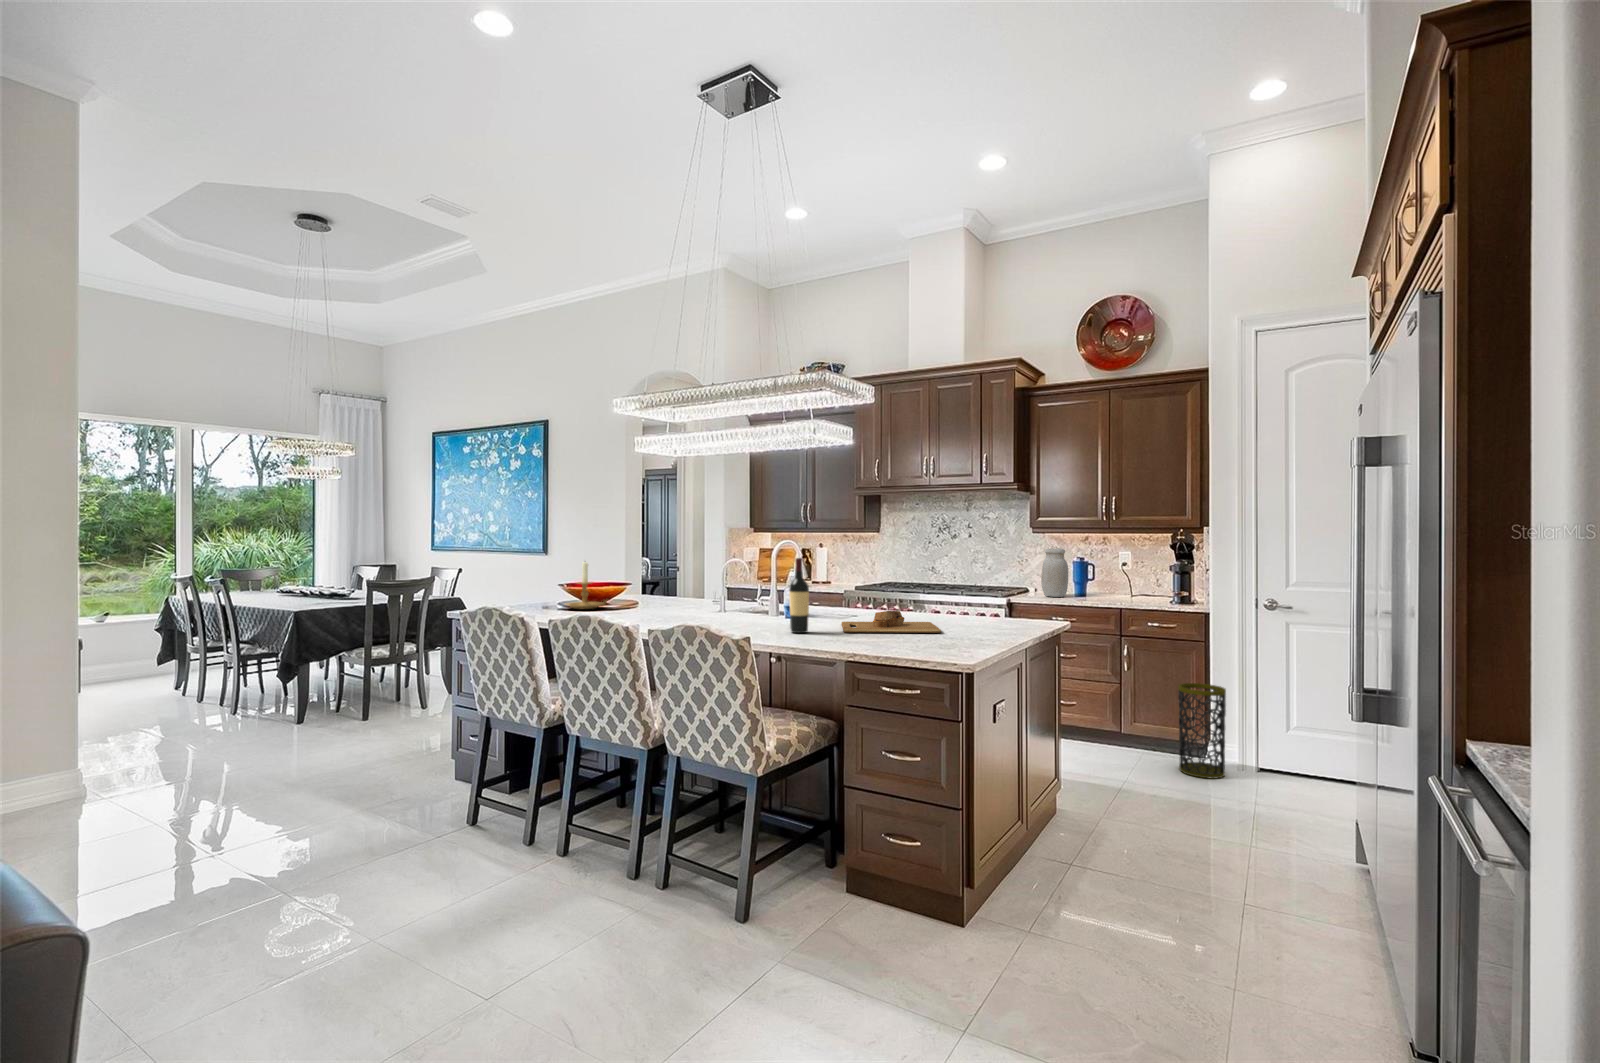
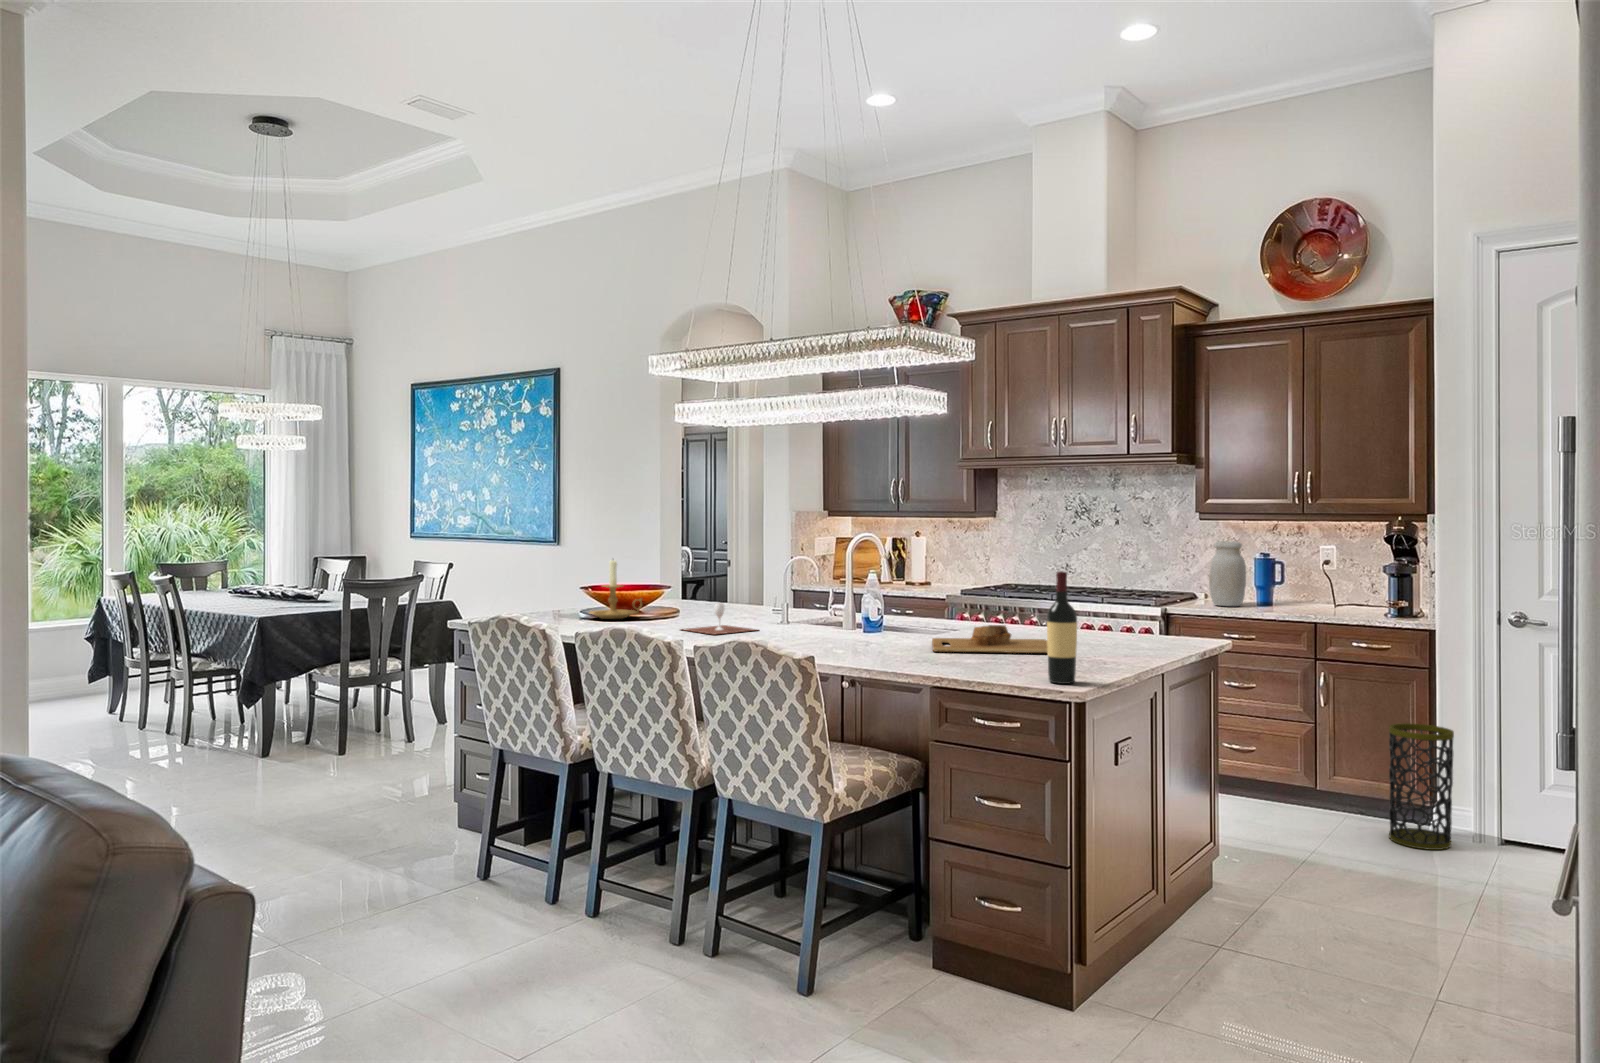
wine bottle: present [789,558,809,633] -> present [1047,571,1077,684]
wine glass: none [638,595,704,621] -> present [685,603,755,634]

